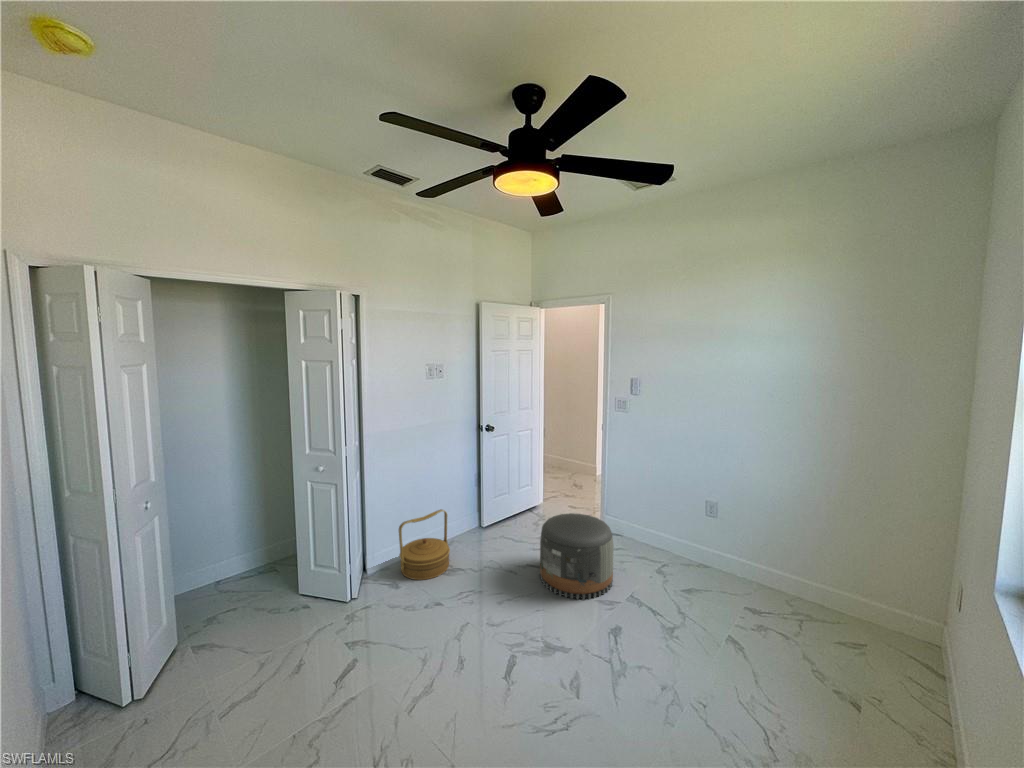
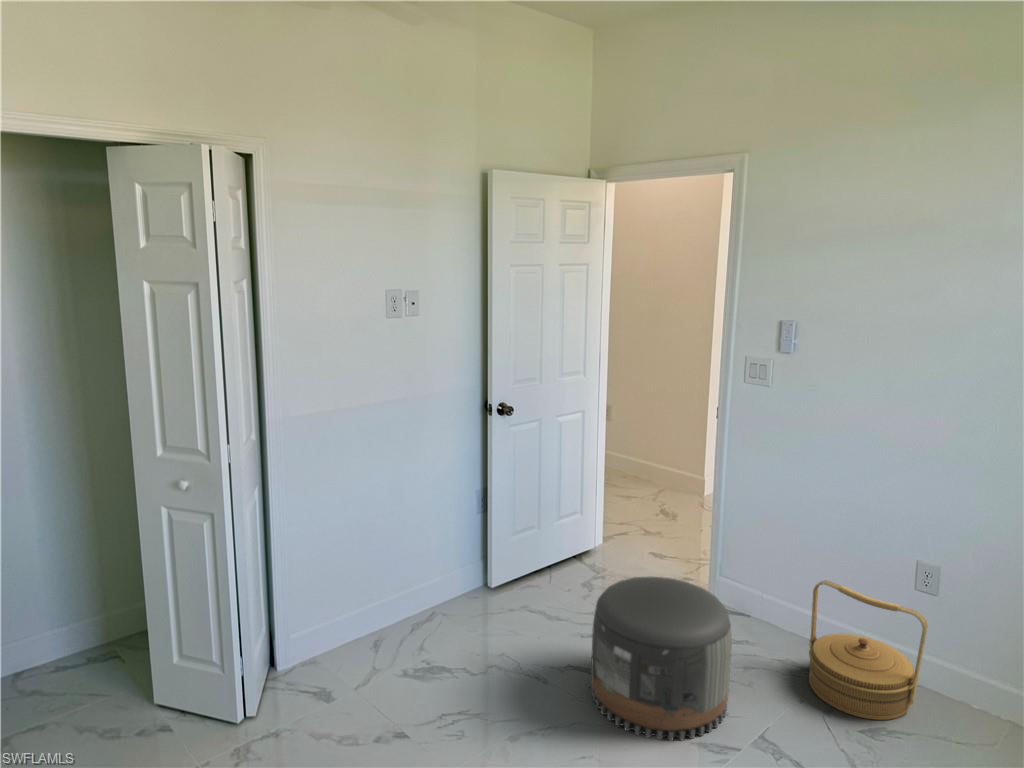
woven basket: present [399,509,450,580] -> present [809,580,928,720]

